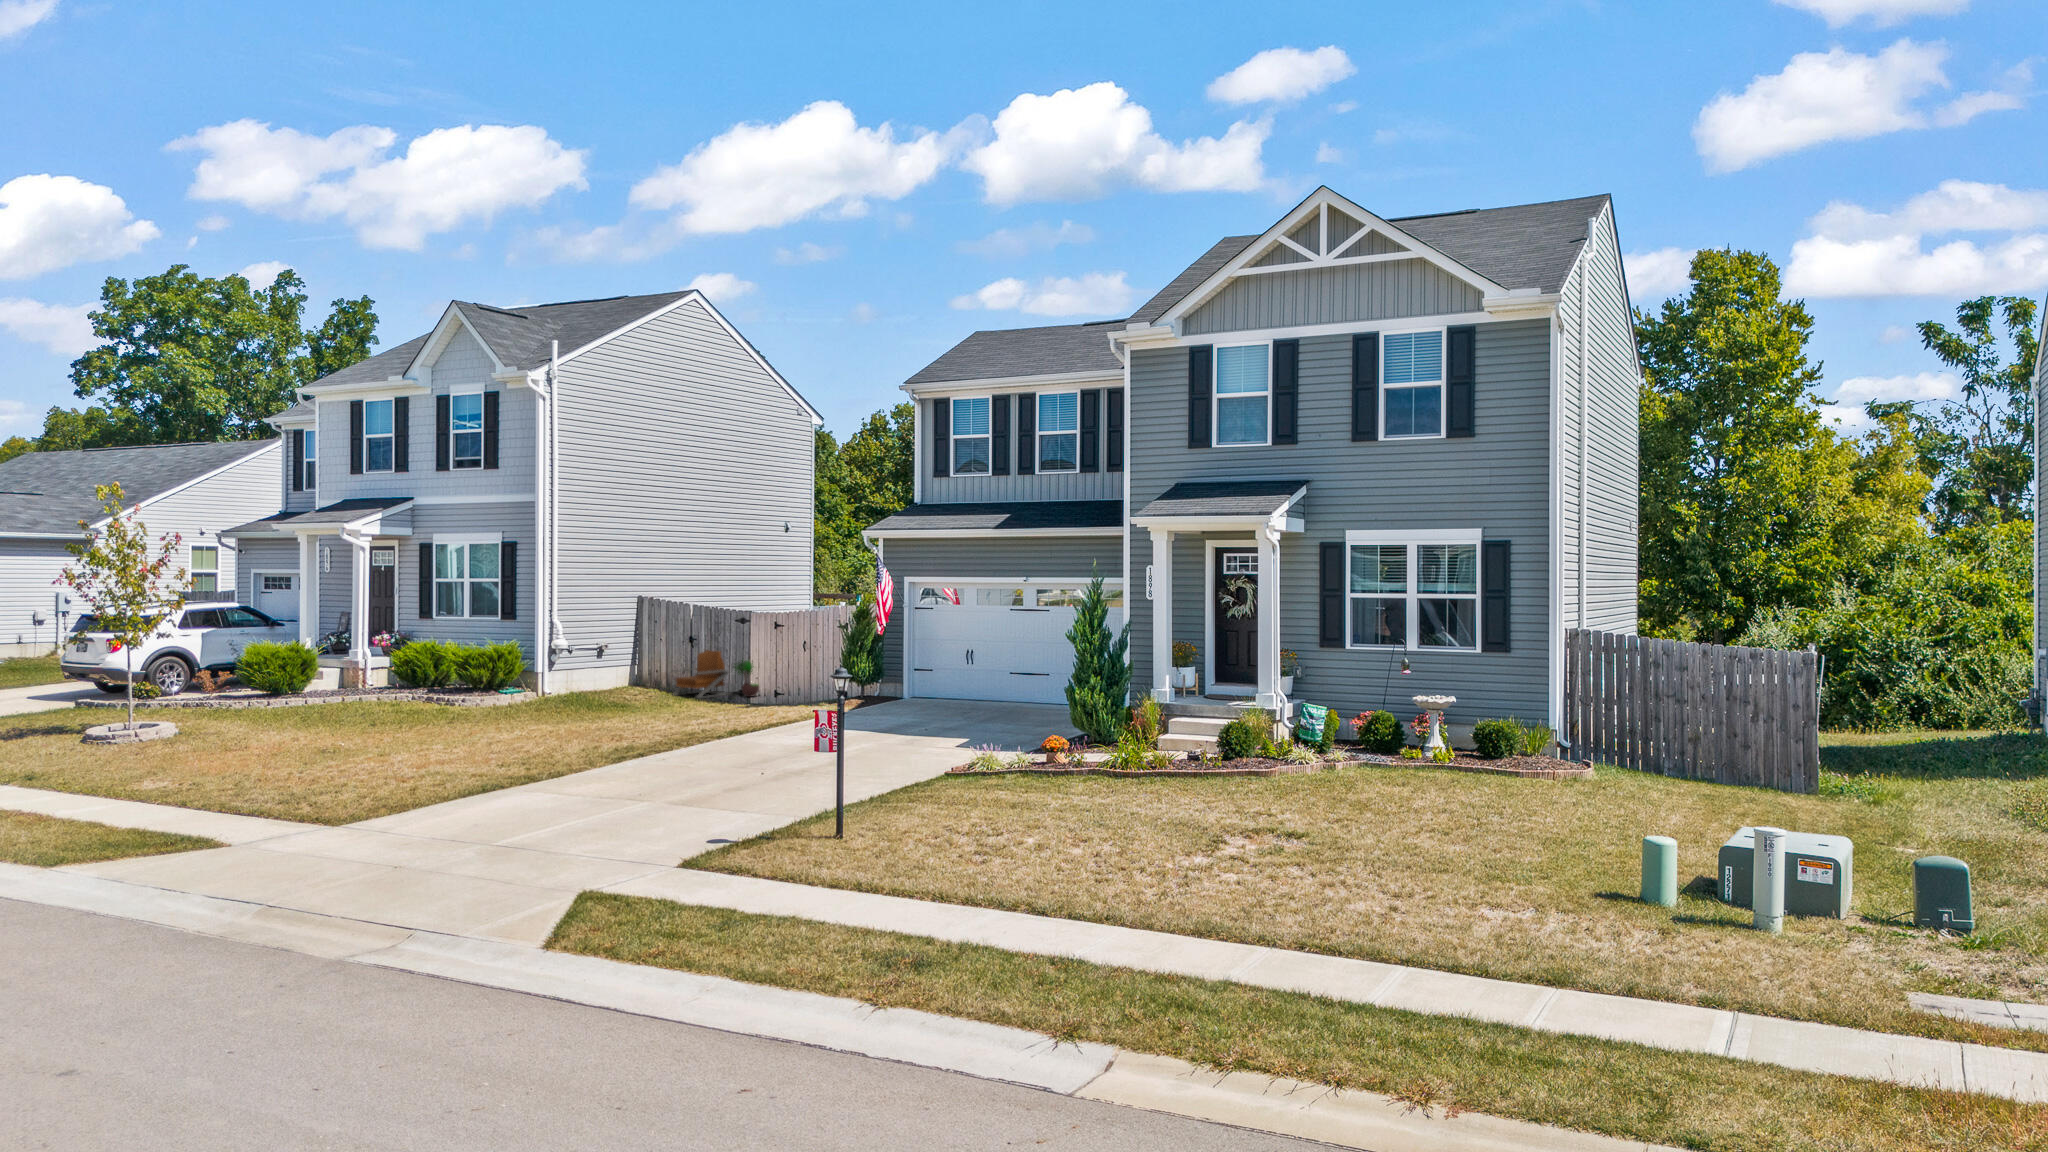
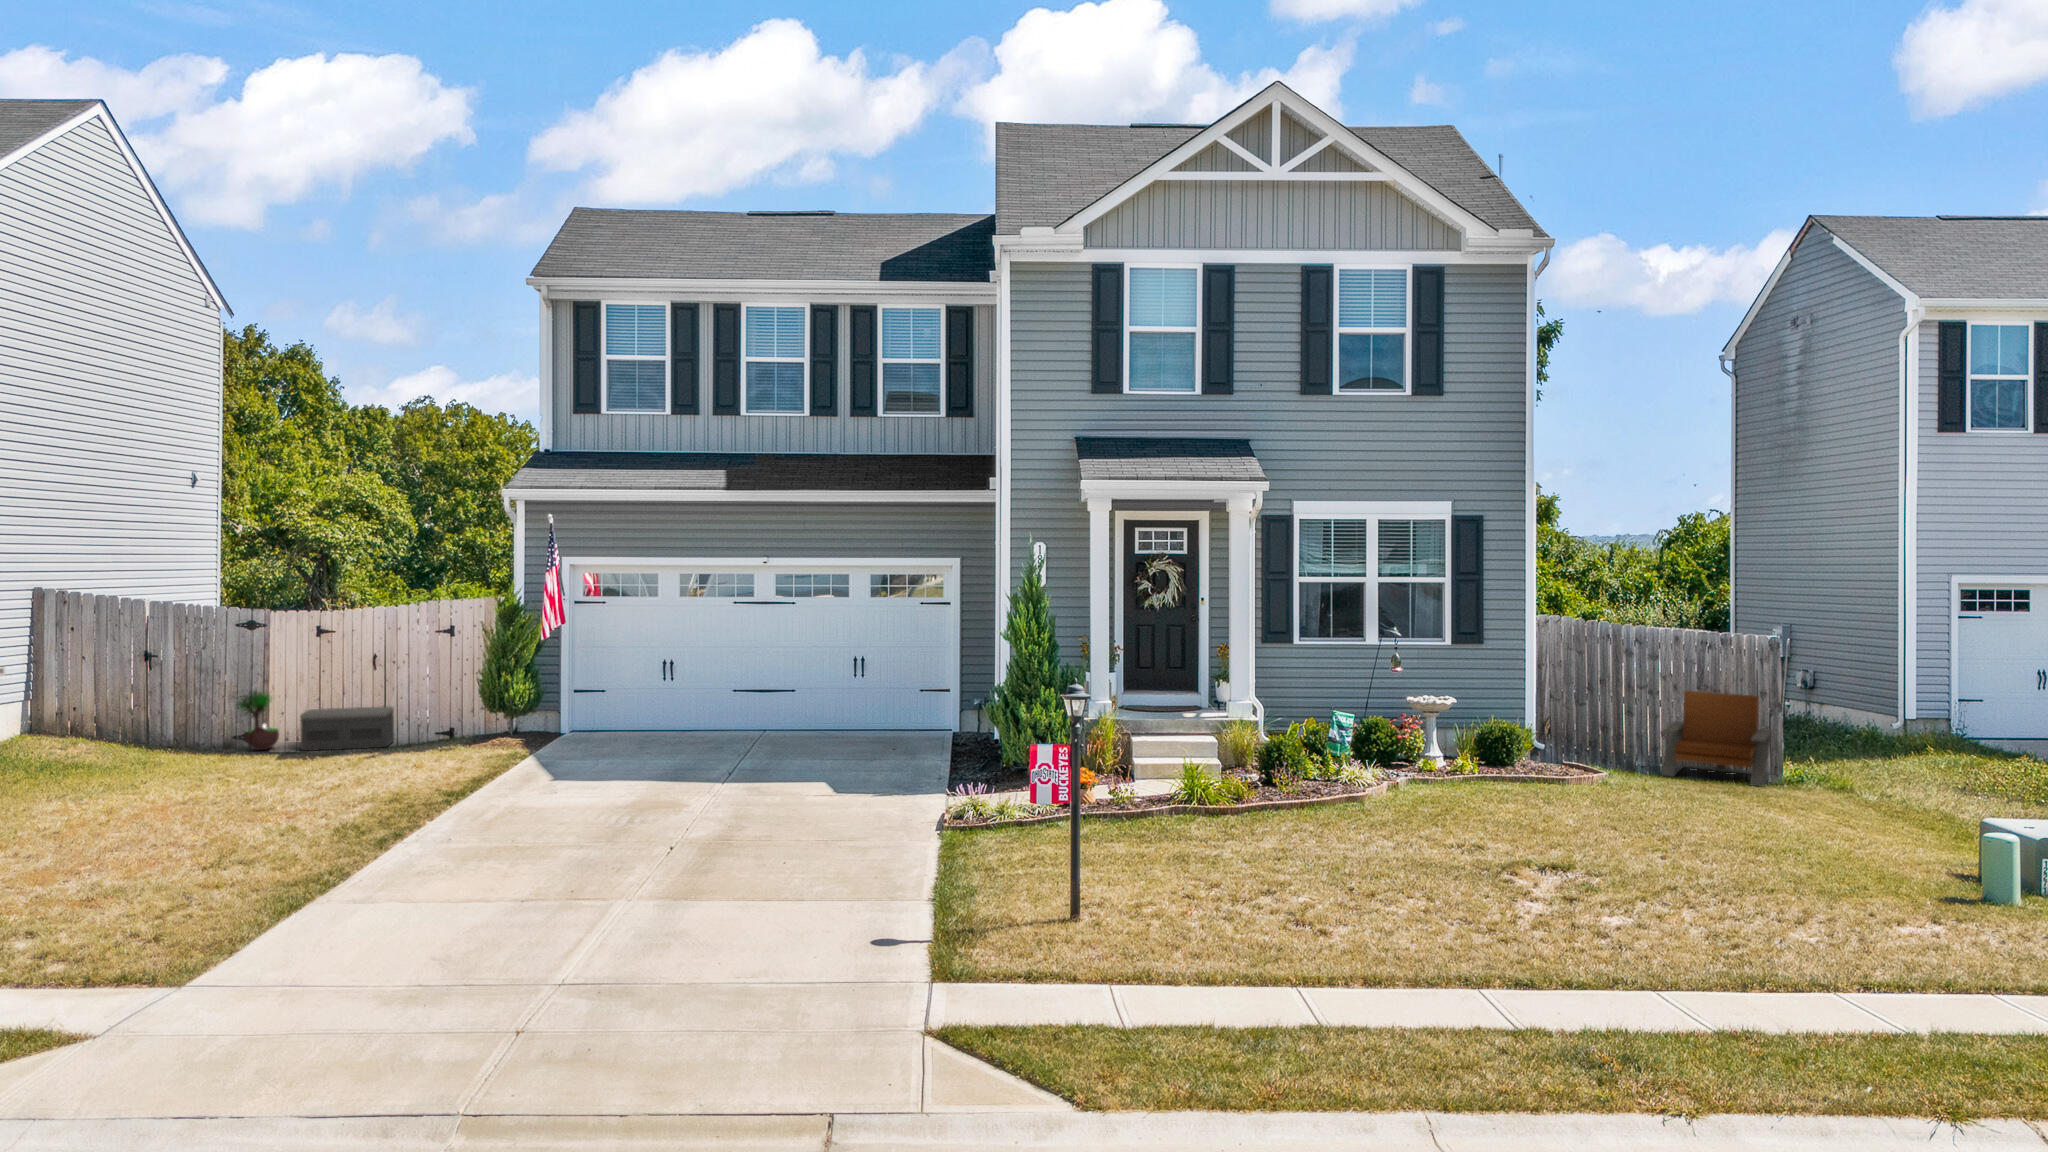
lounge chair: present [672,650,732,698] -> present [1662,691,1772,787]
storage bench: none [765,674,818,700] -> present [300,707,394,751]

